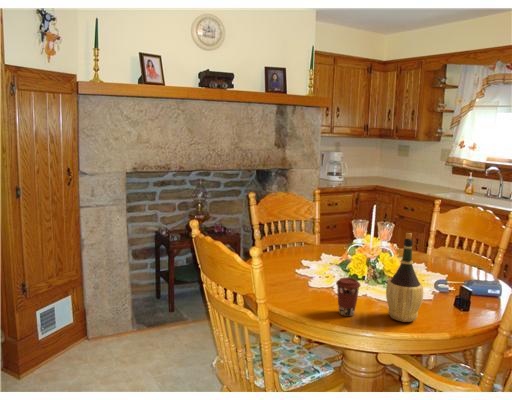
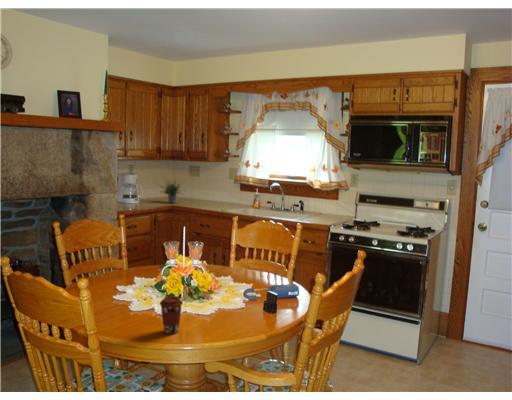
potted plant: none [358,151,394,183] -> present [161,178,180,203]
wine bottle: present [386,233,423,322] -> none [206,249,237,330]

